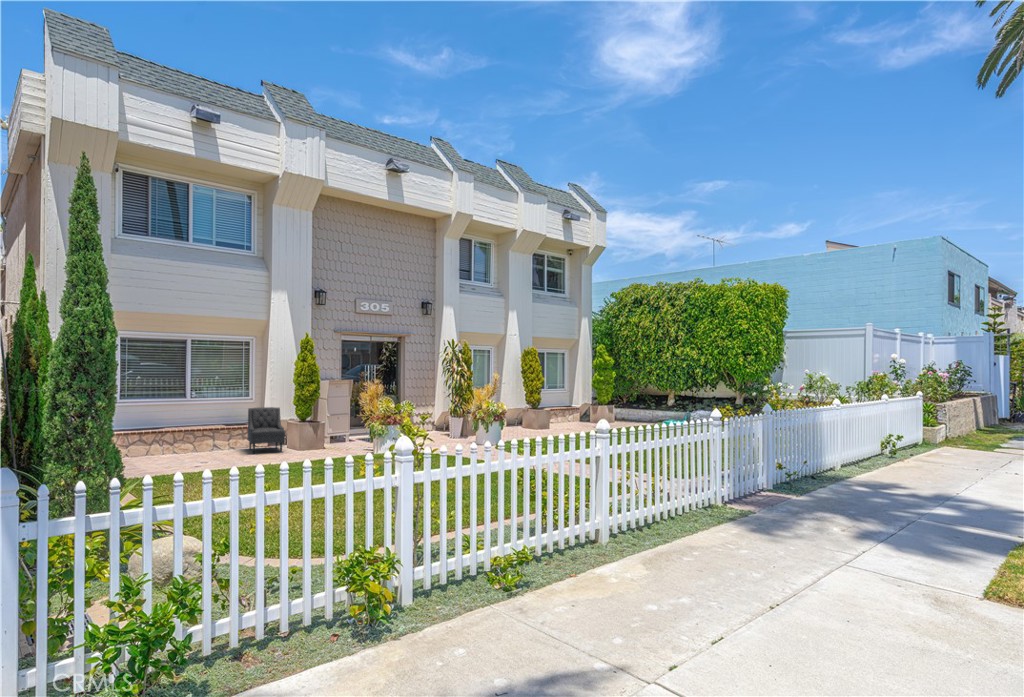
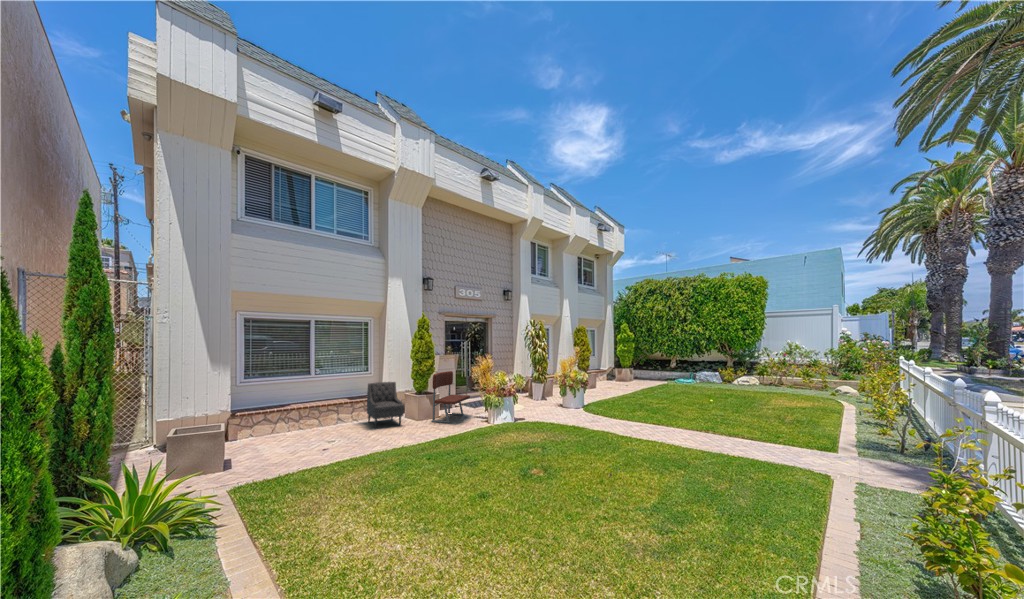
bench: none [318,397,365,451] -> present [432,371,470,423]

